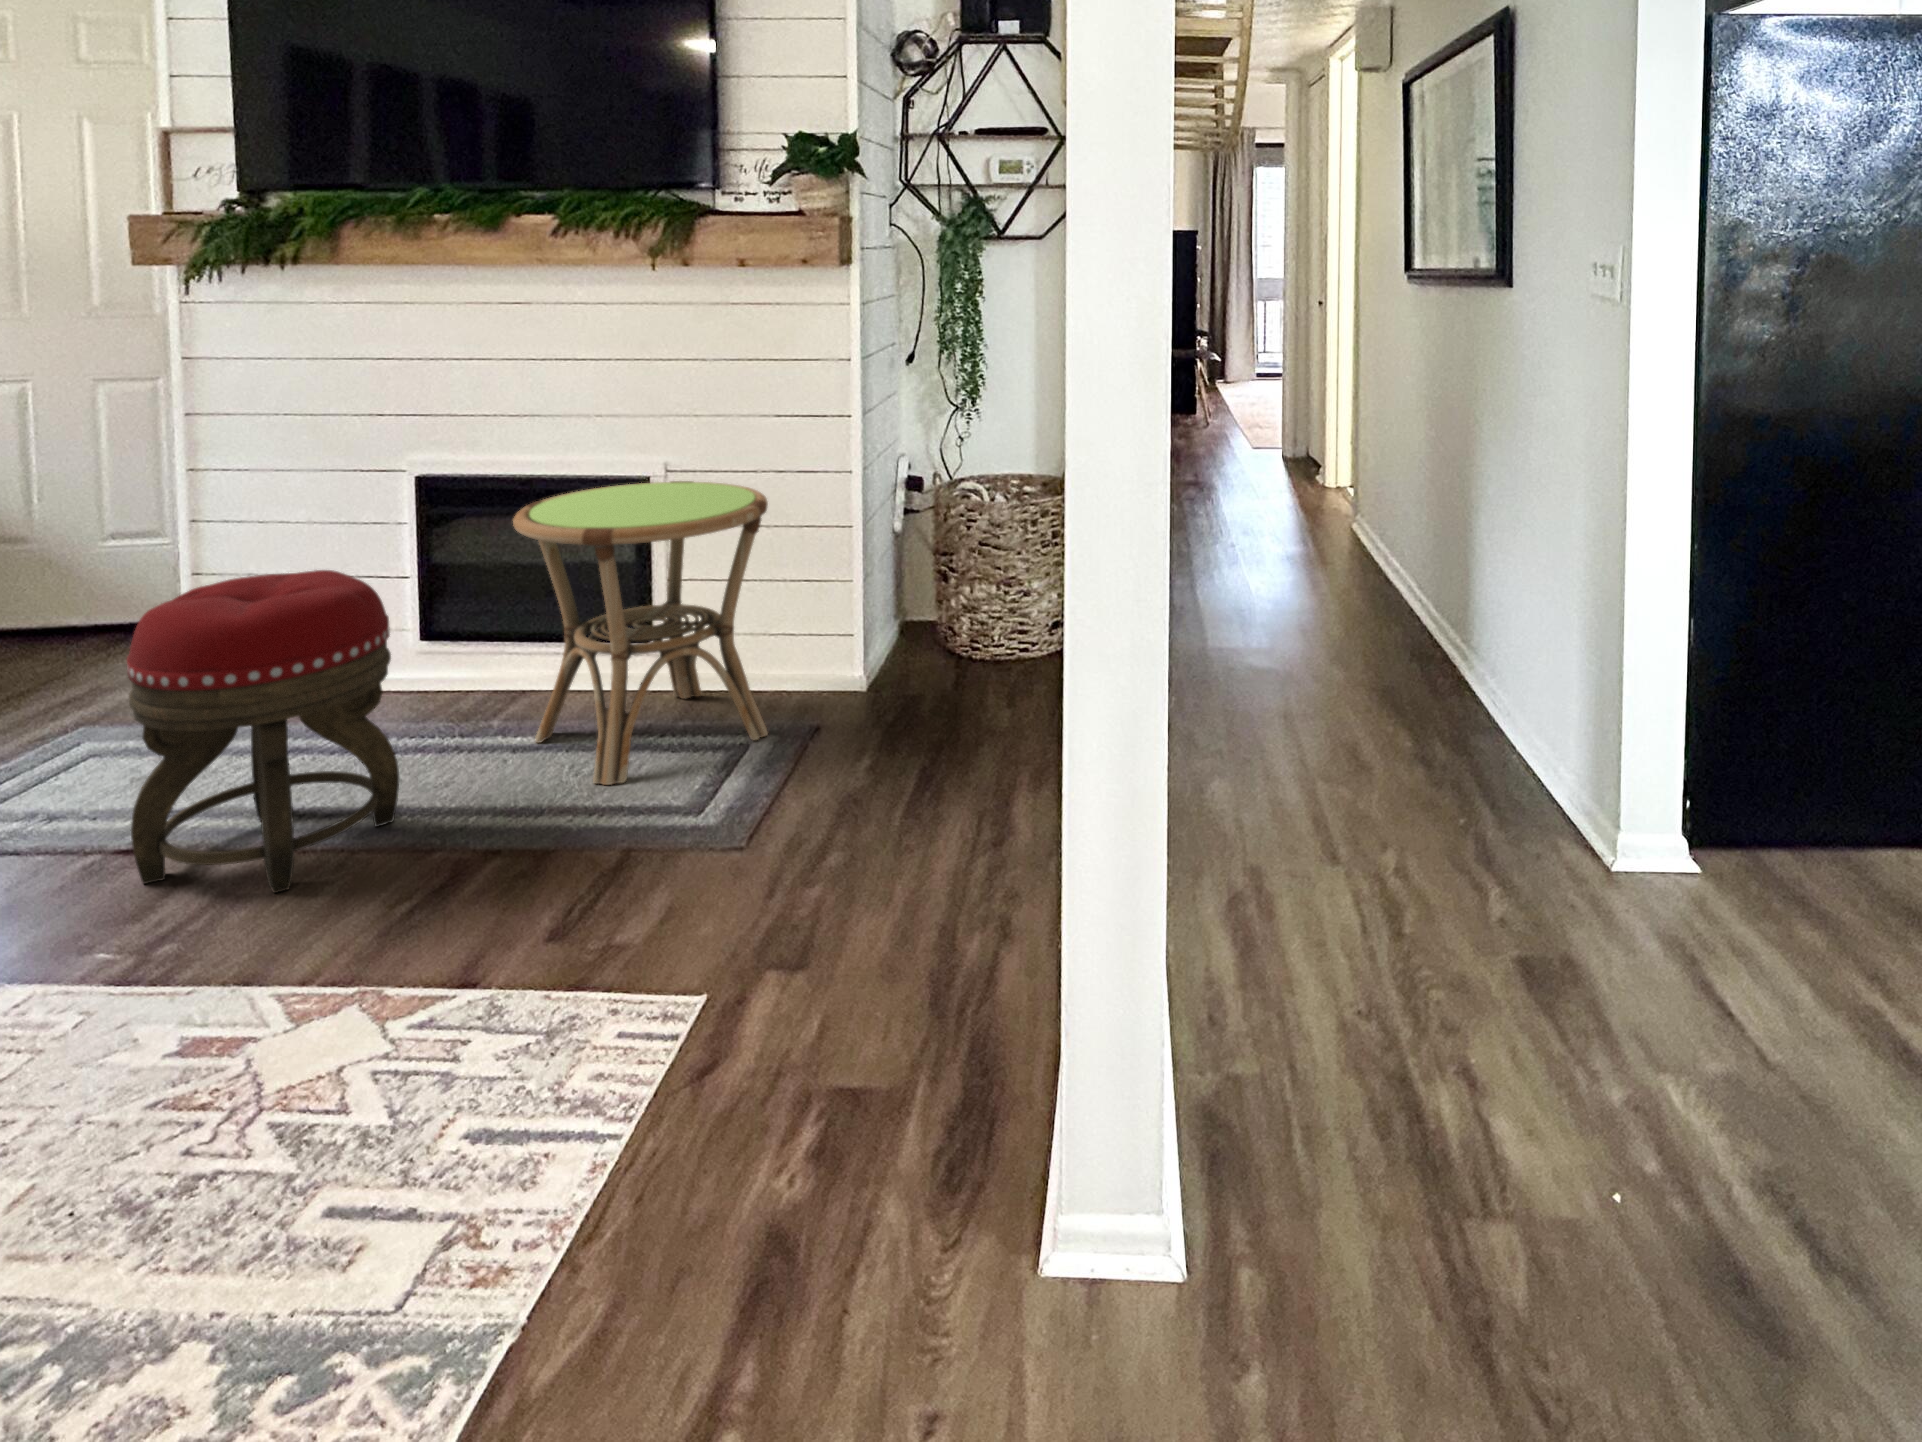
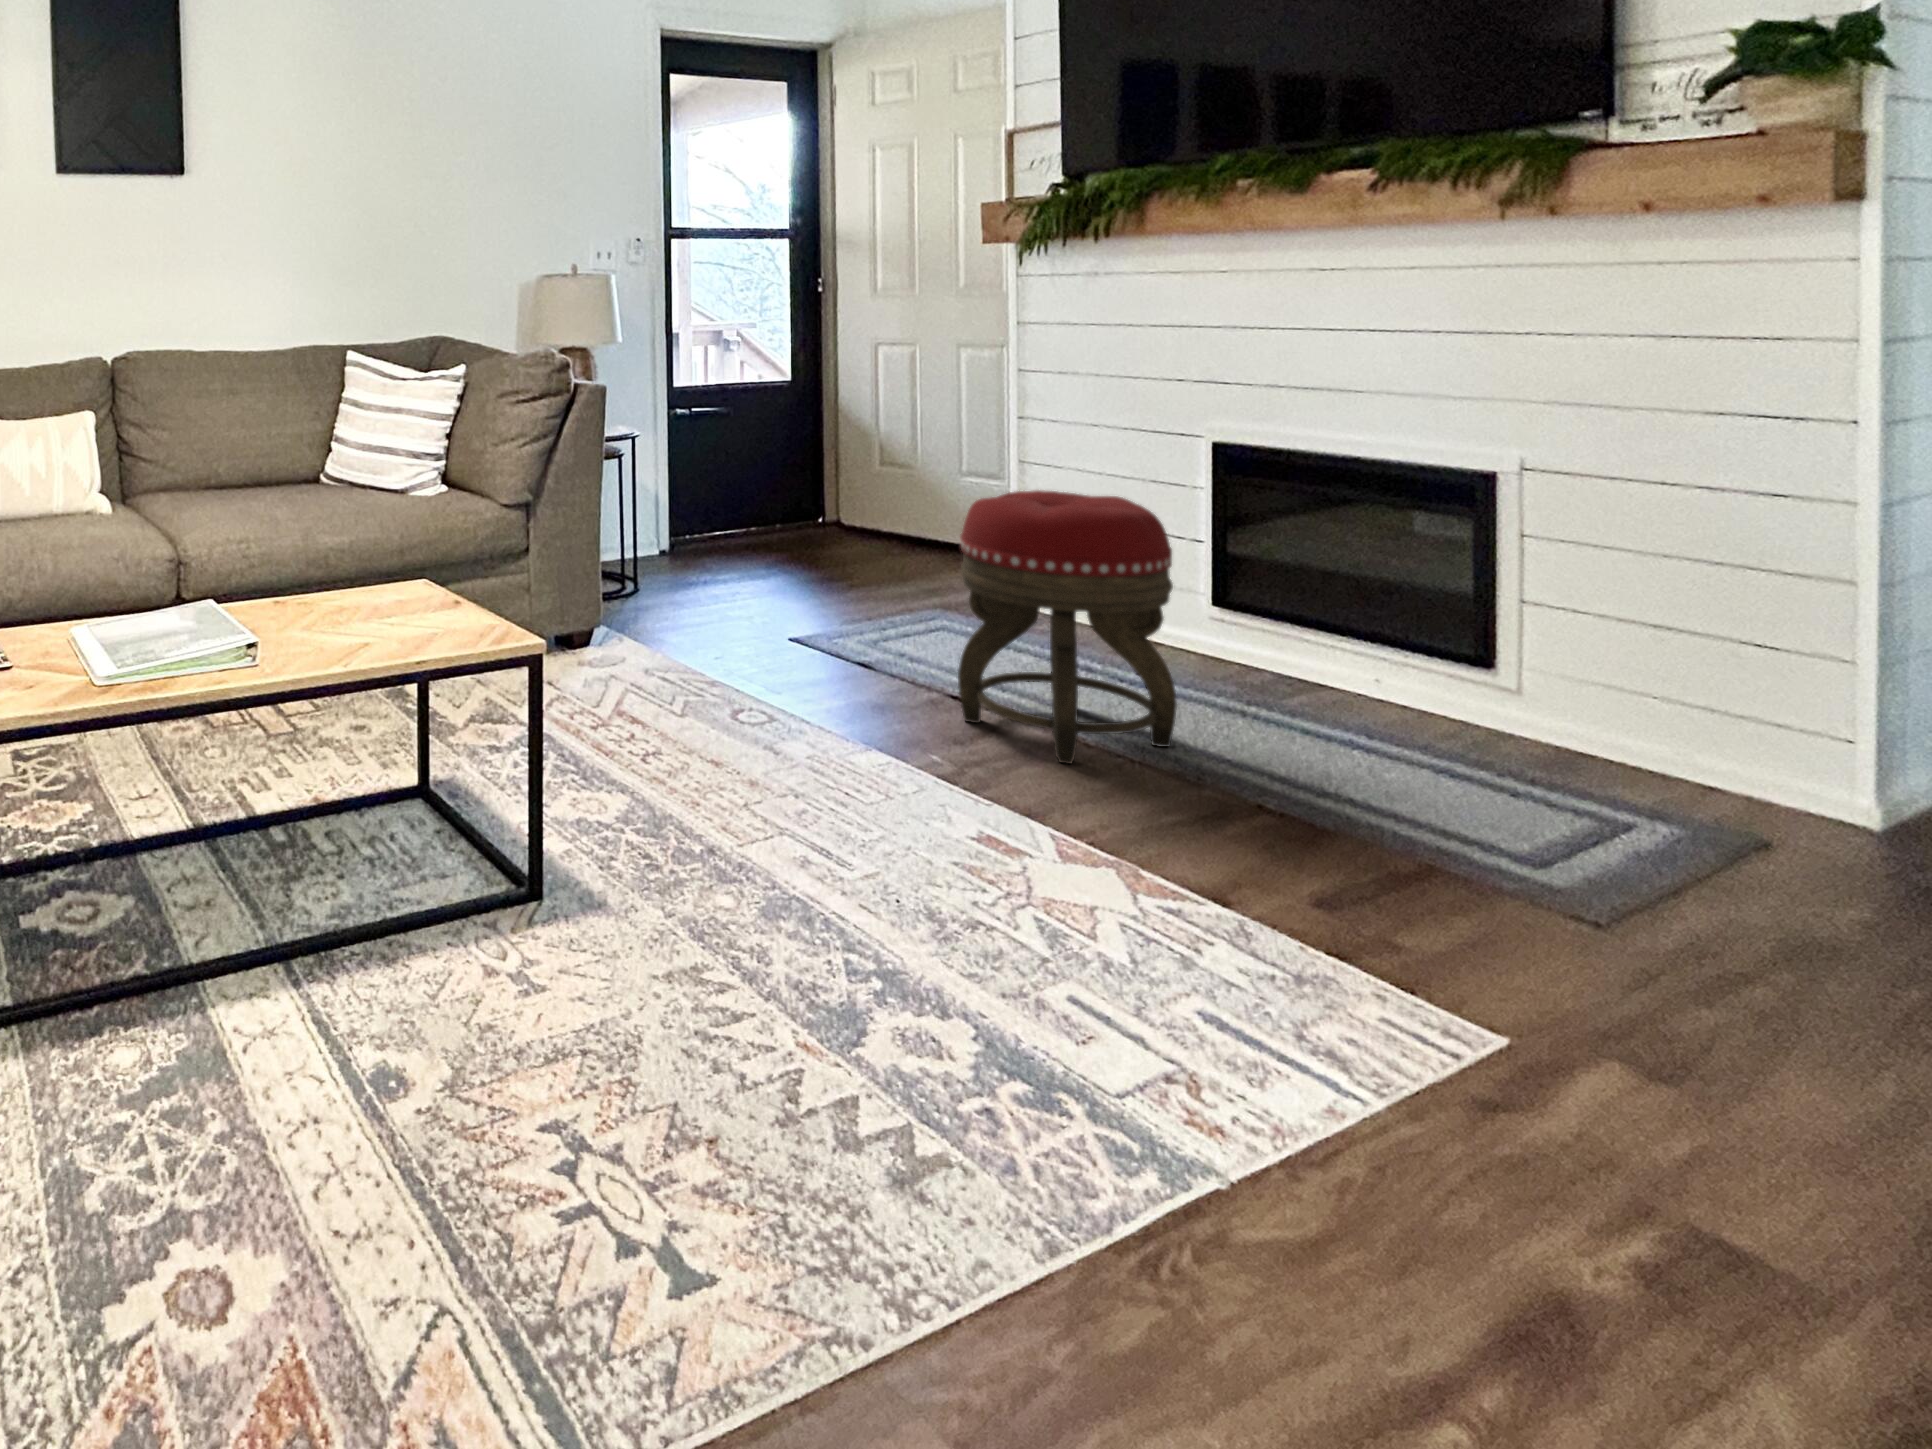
side table: present [513,481,768,785] -> none [1309,472,1677,817]

